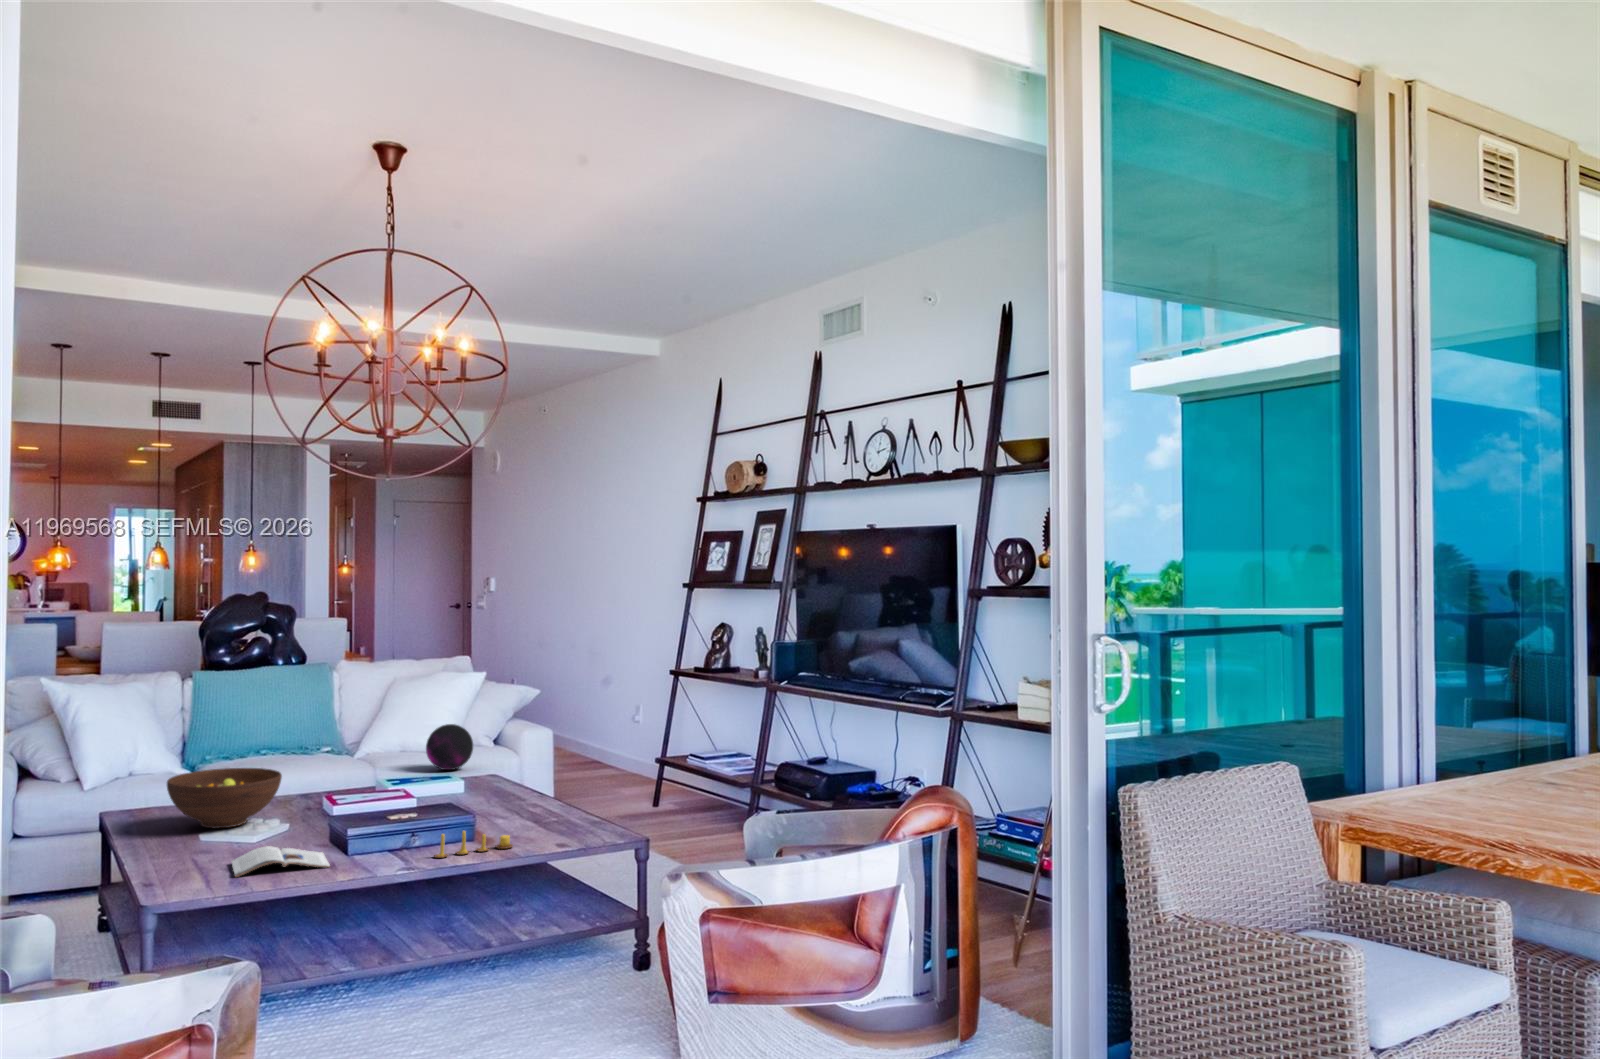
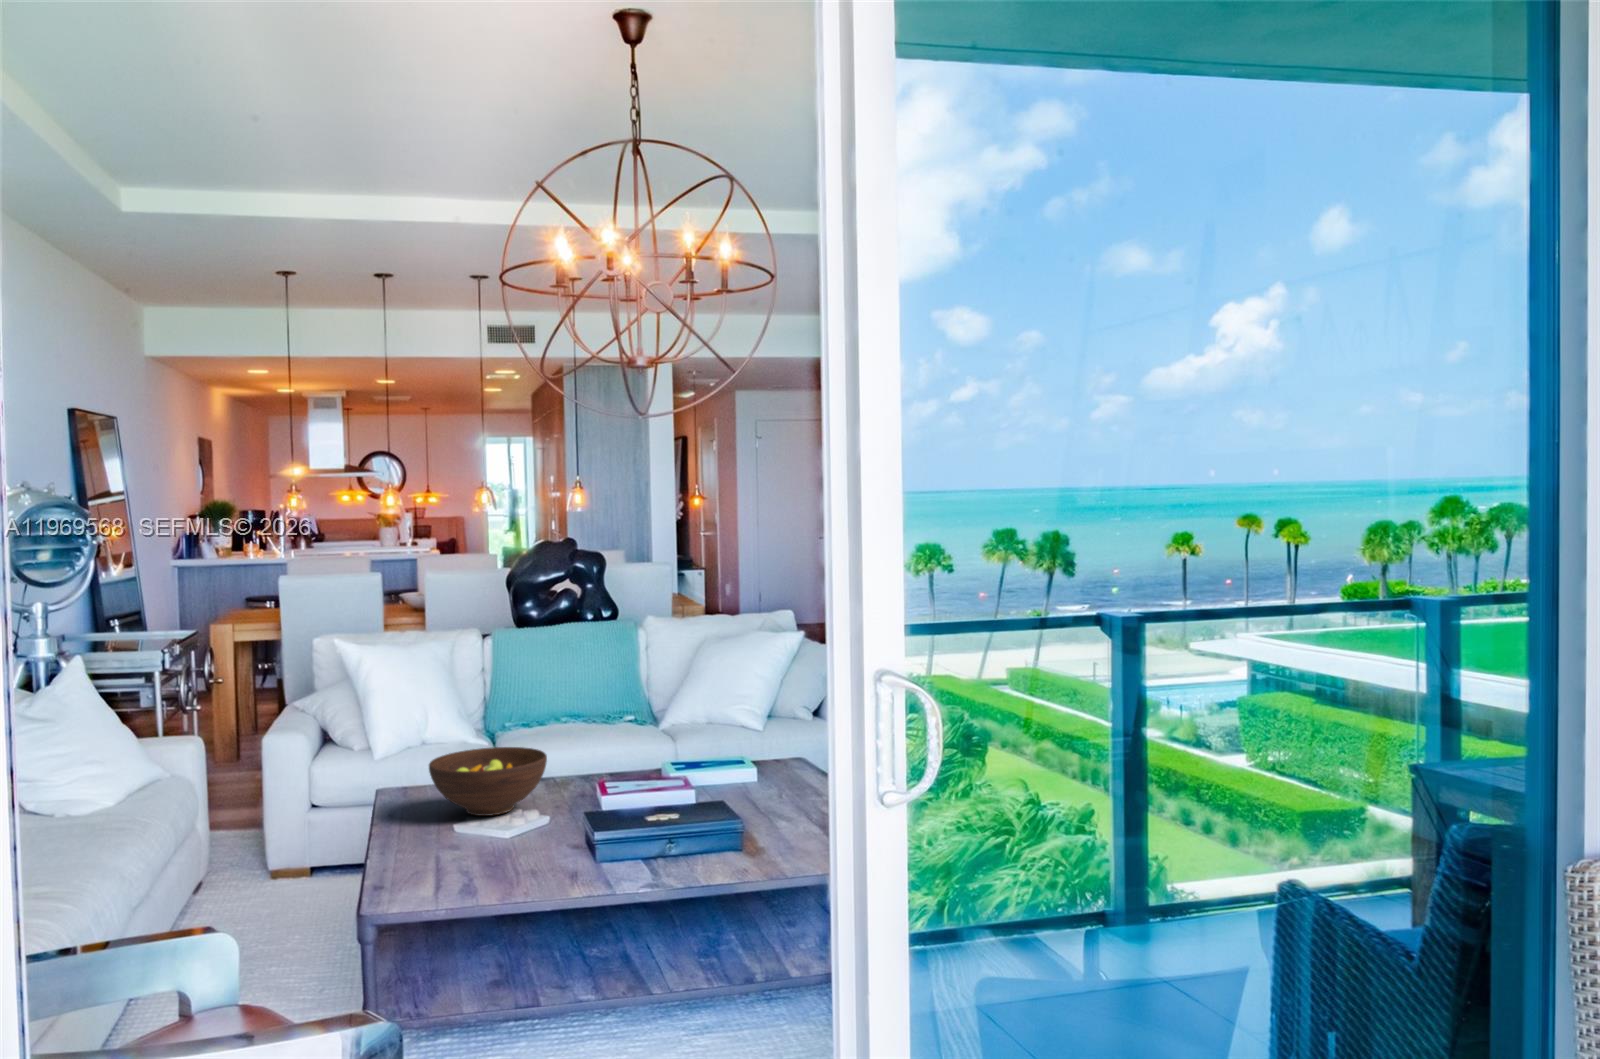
decorative orb: present [426,724,473,770] -> none [728,691,781,745]
candle: present [435,831,513,858] -> none [685,835,781,870]
magazine: present [232,846,330,877] -> none [467,847,570,885]

